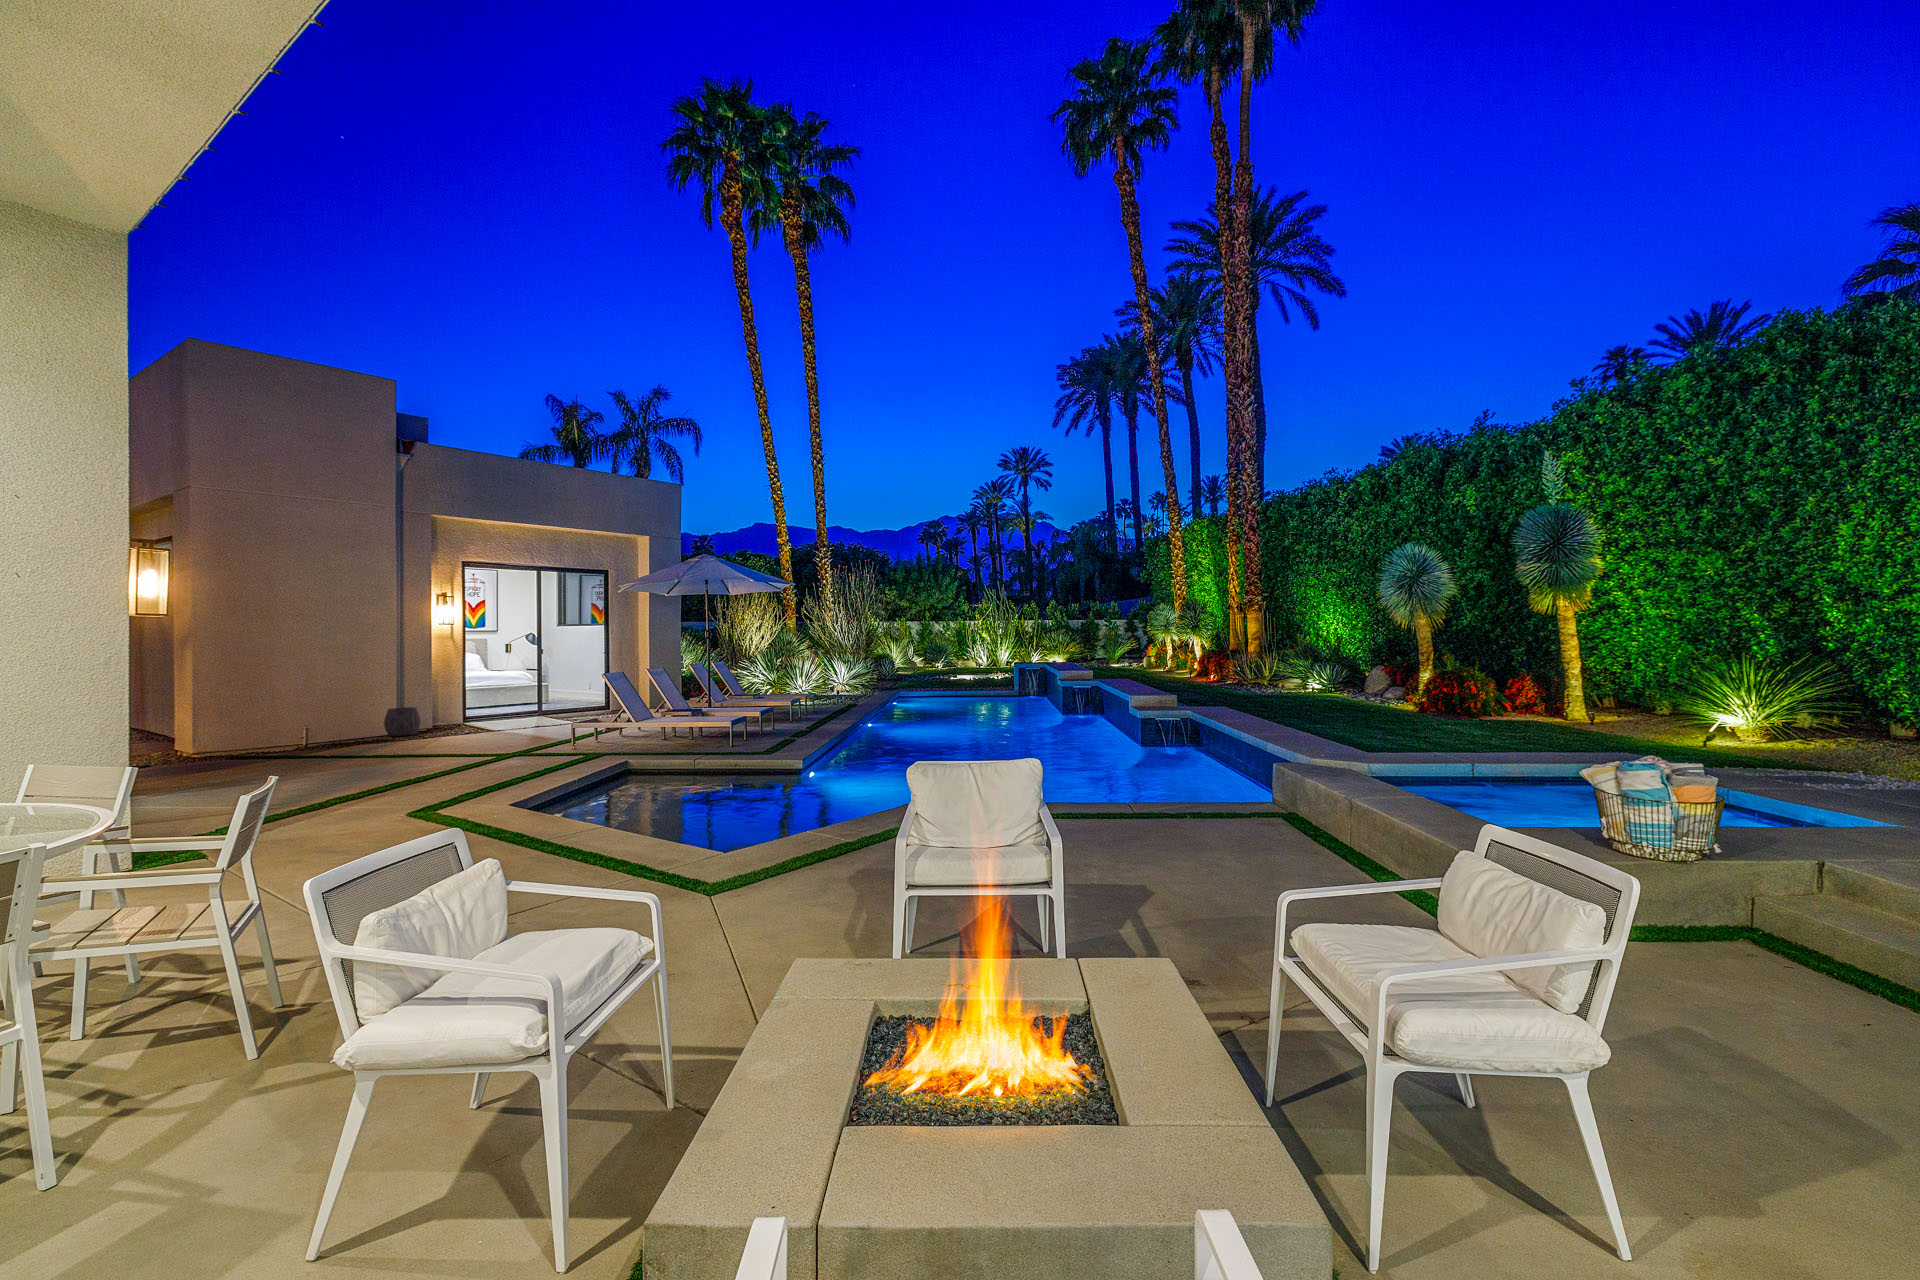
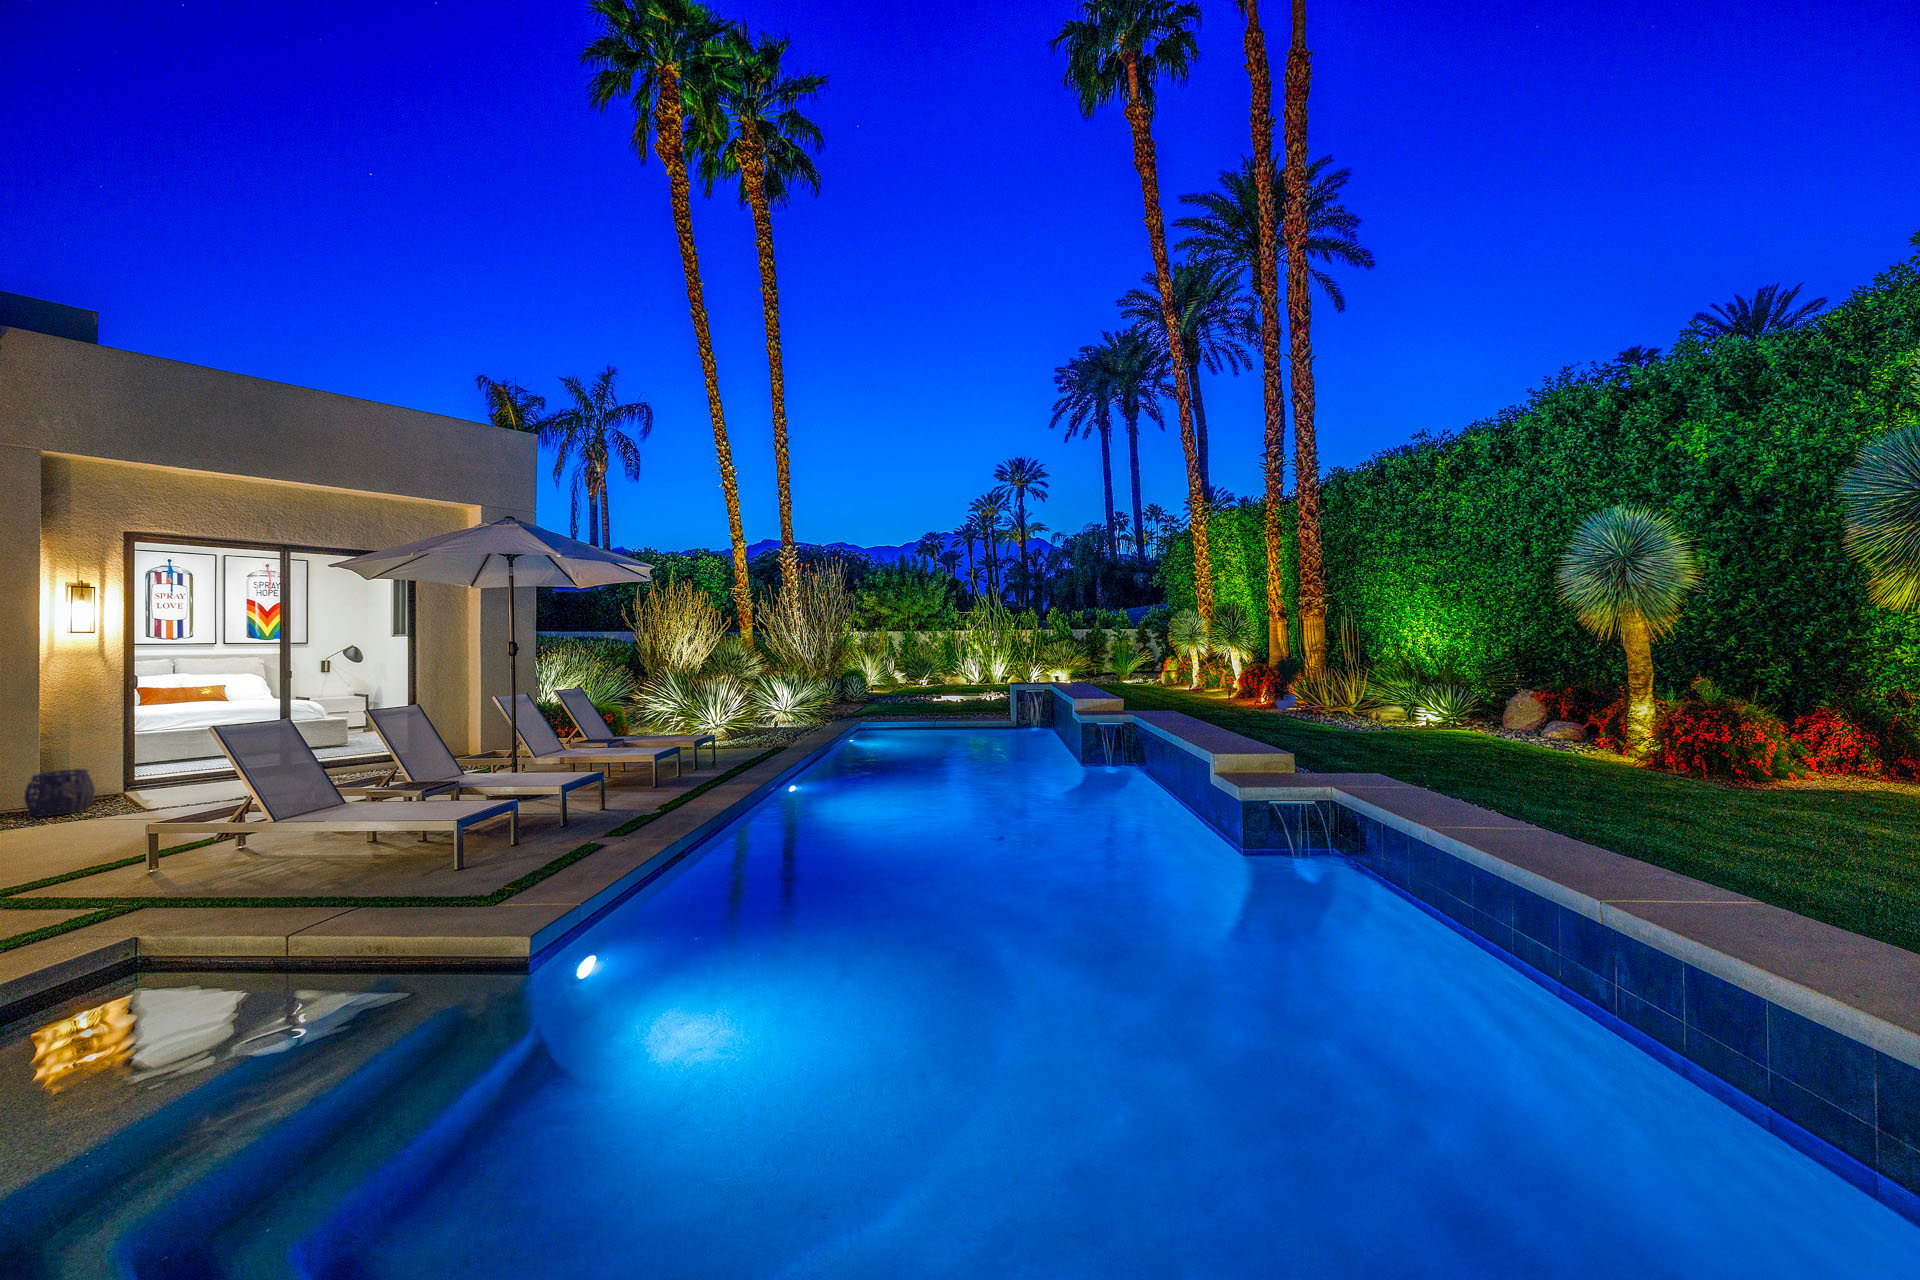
potted plant: none [1214,639,1241,683] -> present [1270,655,1300,710]

